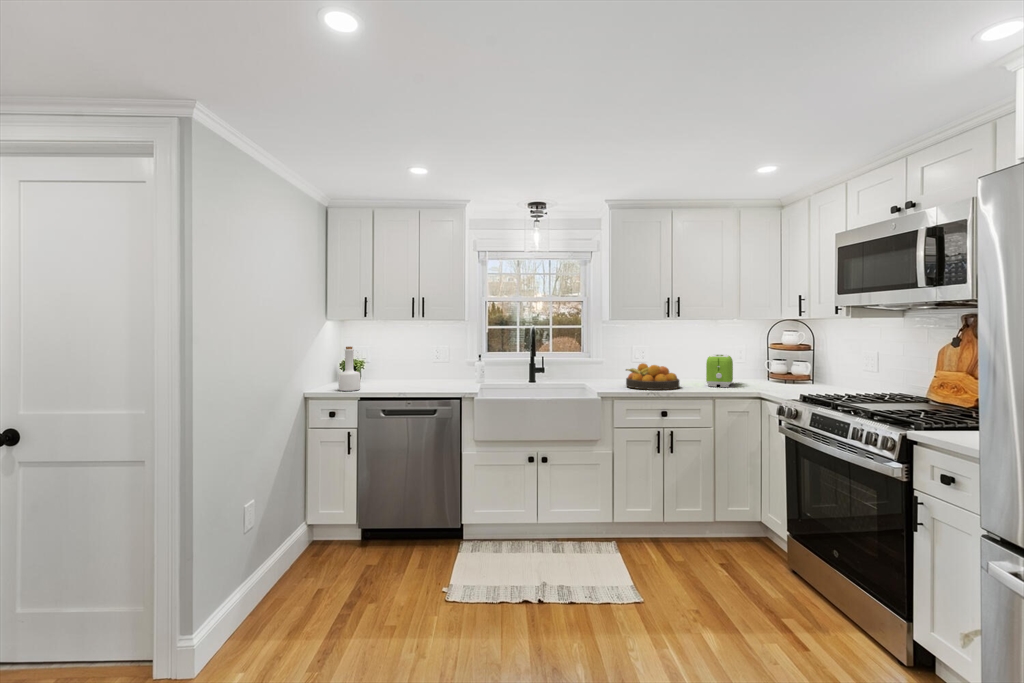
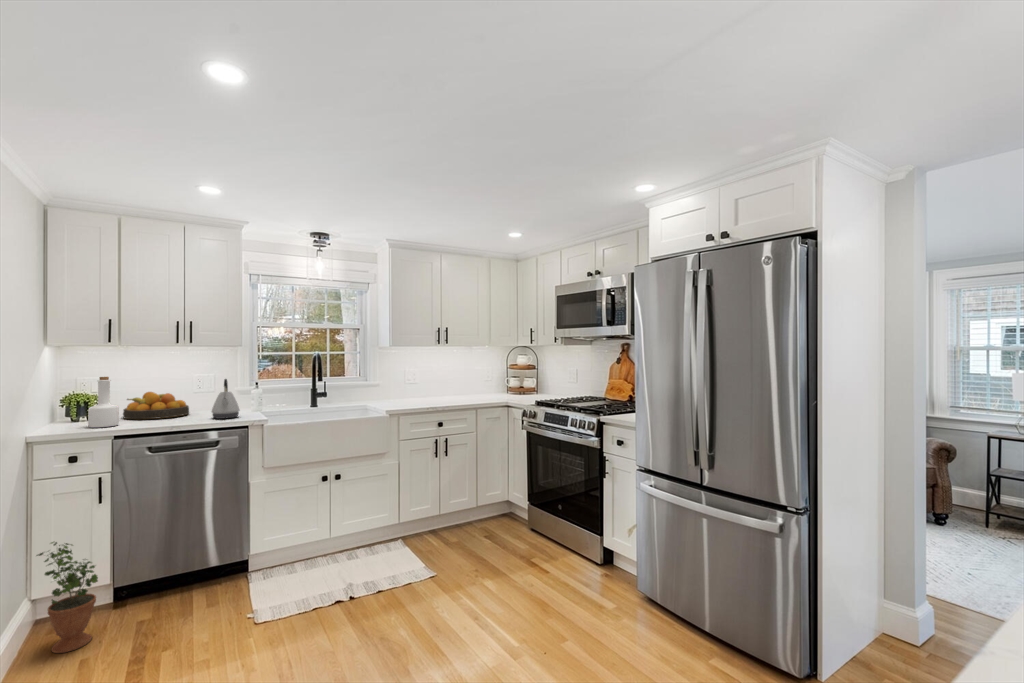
kettle: none [432,352,456,390] -> present [212,379,240,419]
toaster: present [706,355,733,387] -> none [466,373,485,399]
fruit bowl: present [626,363,679,390] -> present [123,392,189,419]
potted plant: none [290,486,331,582] -> present [37,542,98,653]

